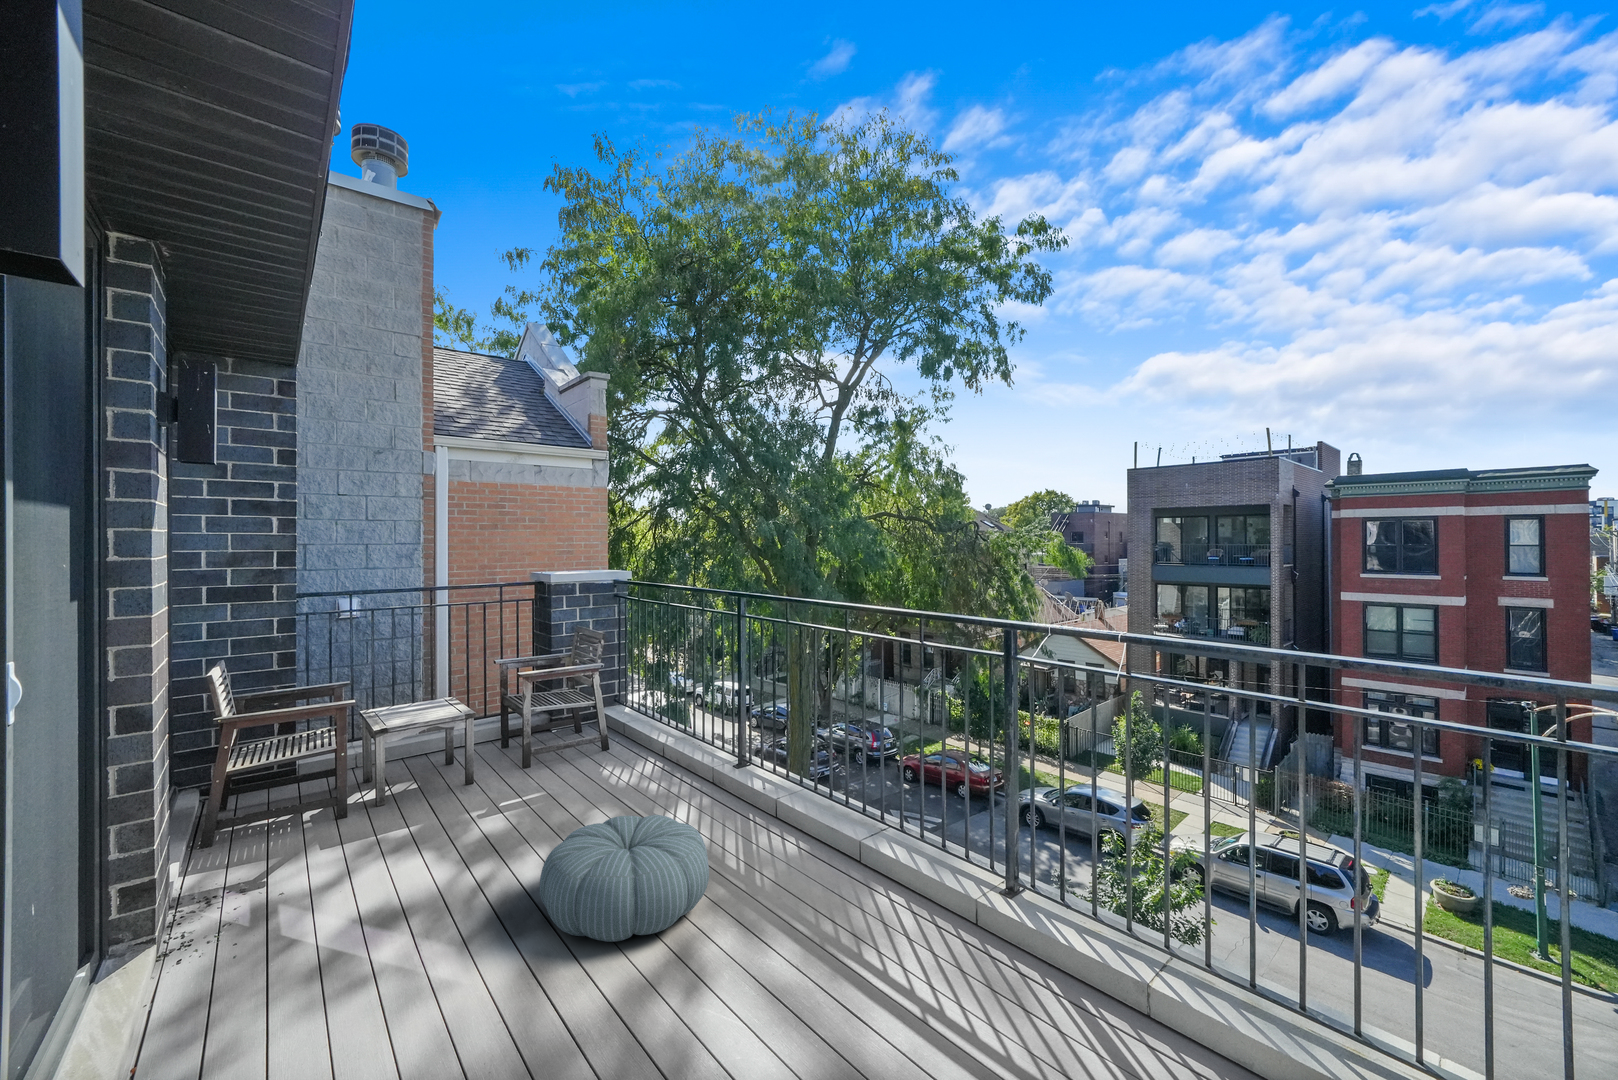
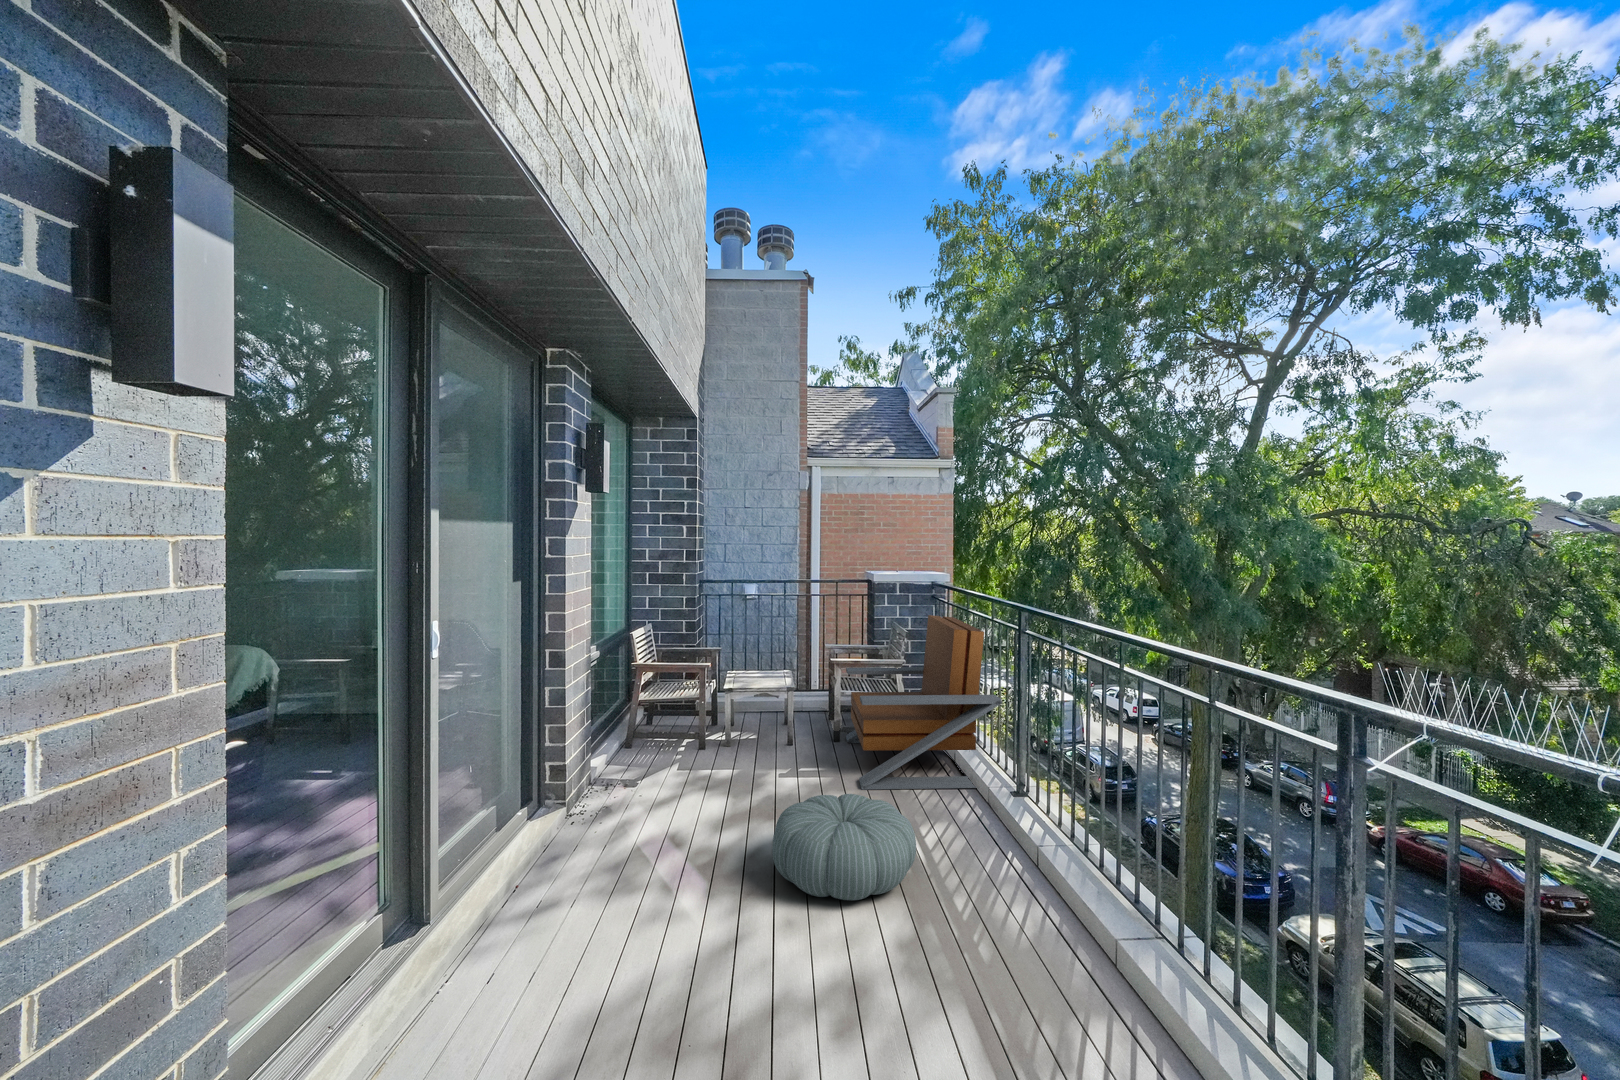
lounge chair: none [531,614,725,814] -> present [846,615,1002,790]

